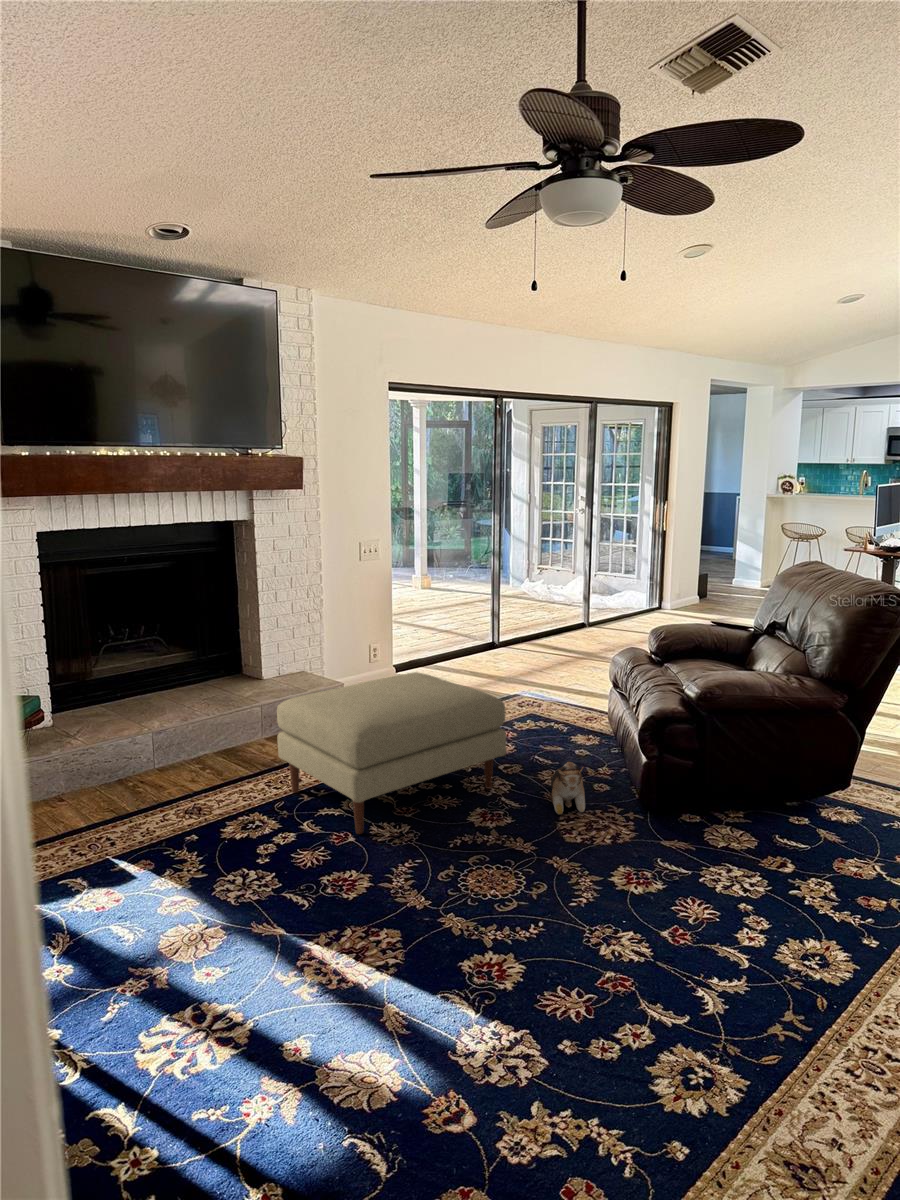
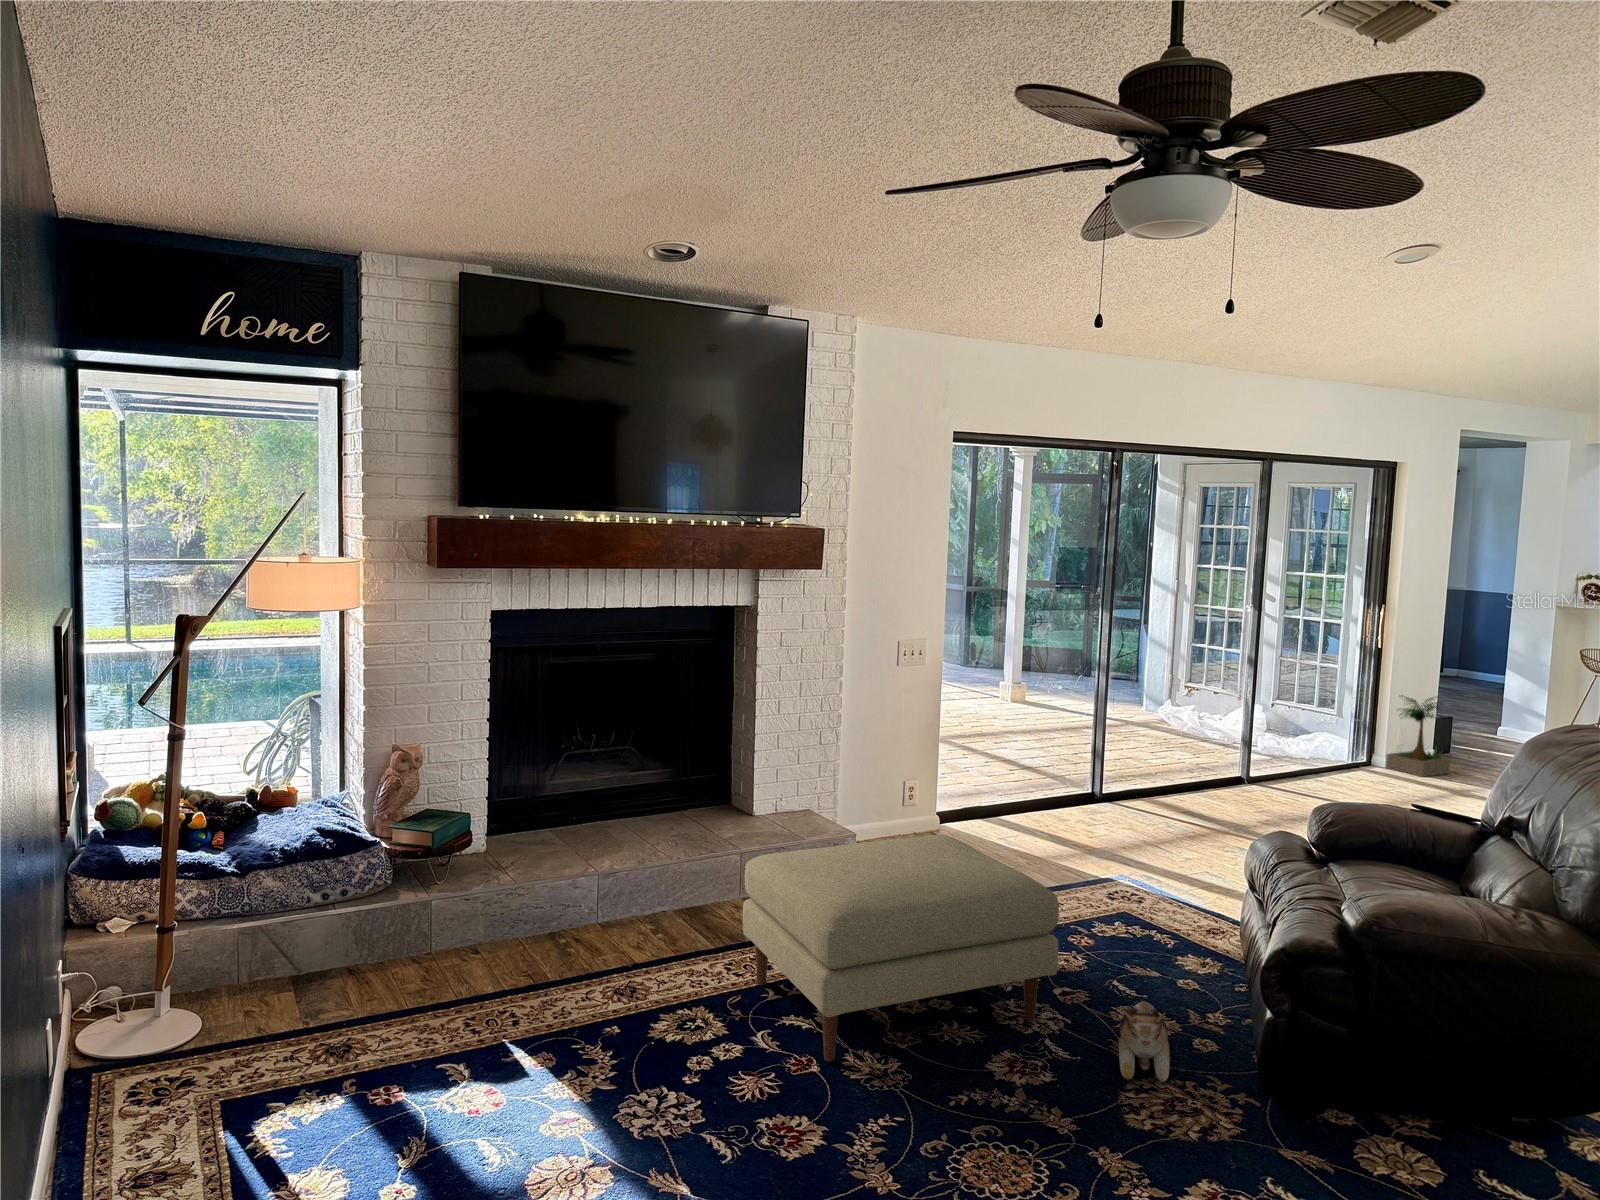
potted plant: none [673,559,712,613] -> present [1386,696,1450,777]

